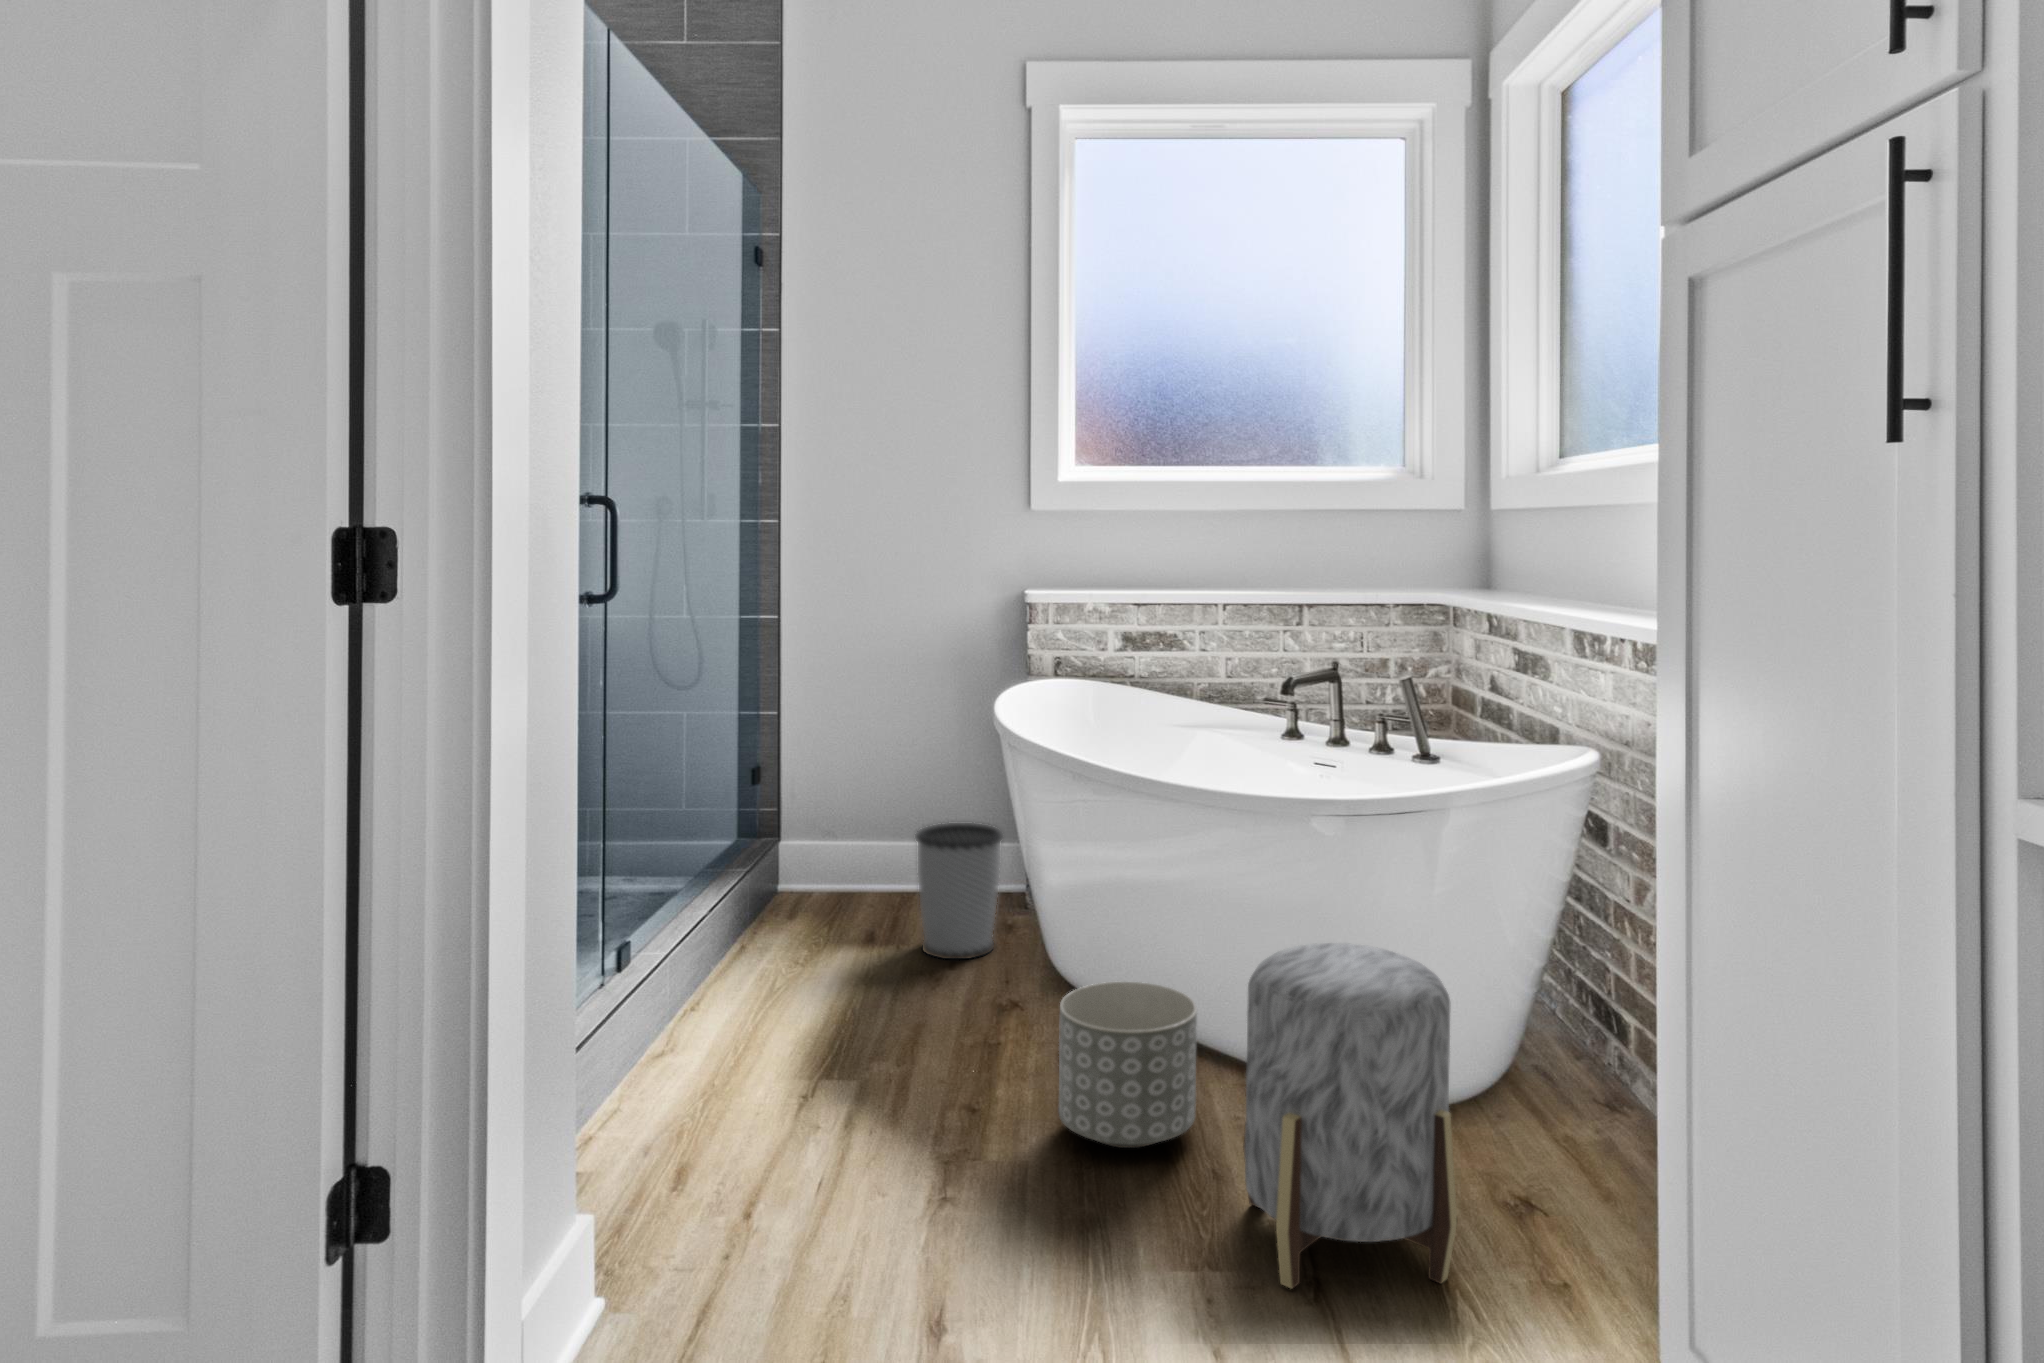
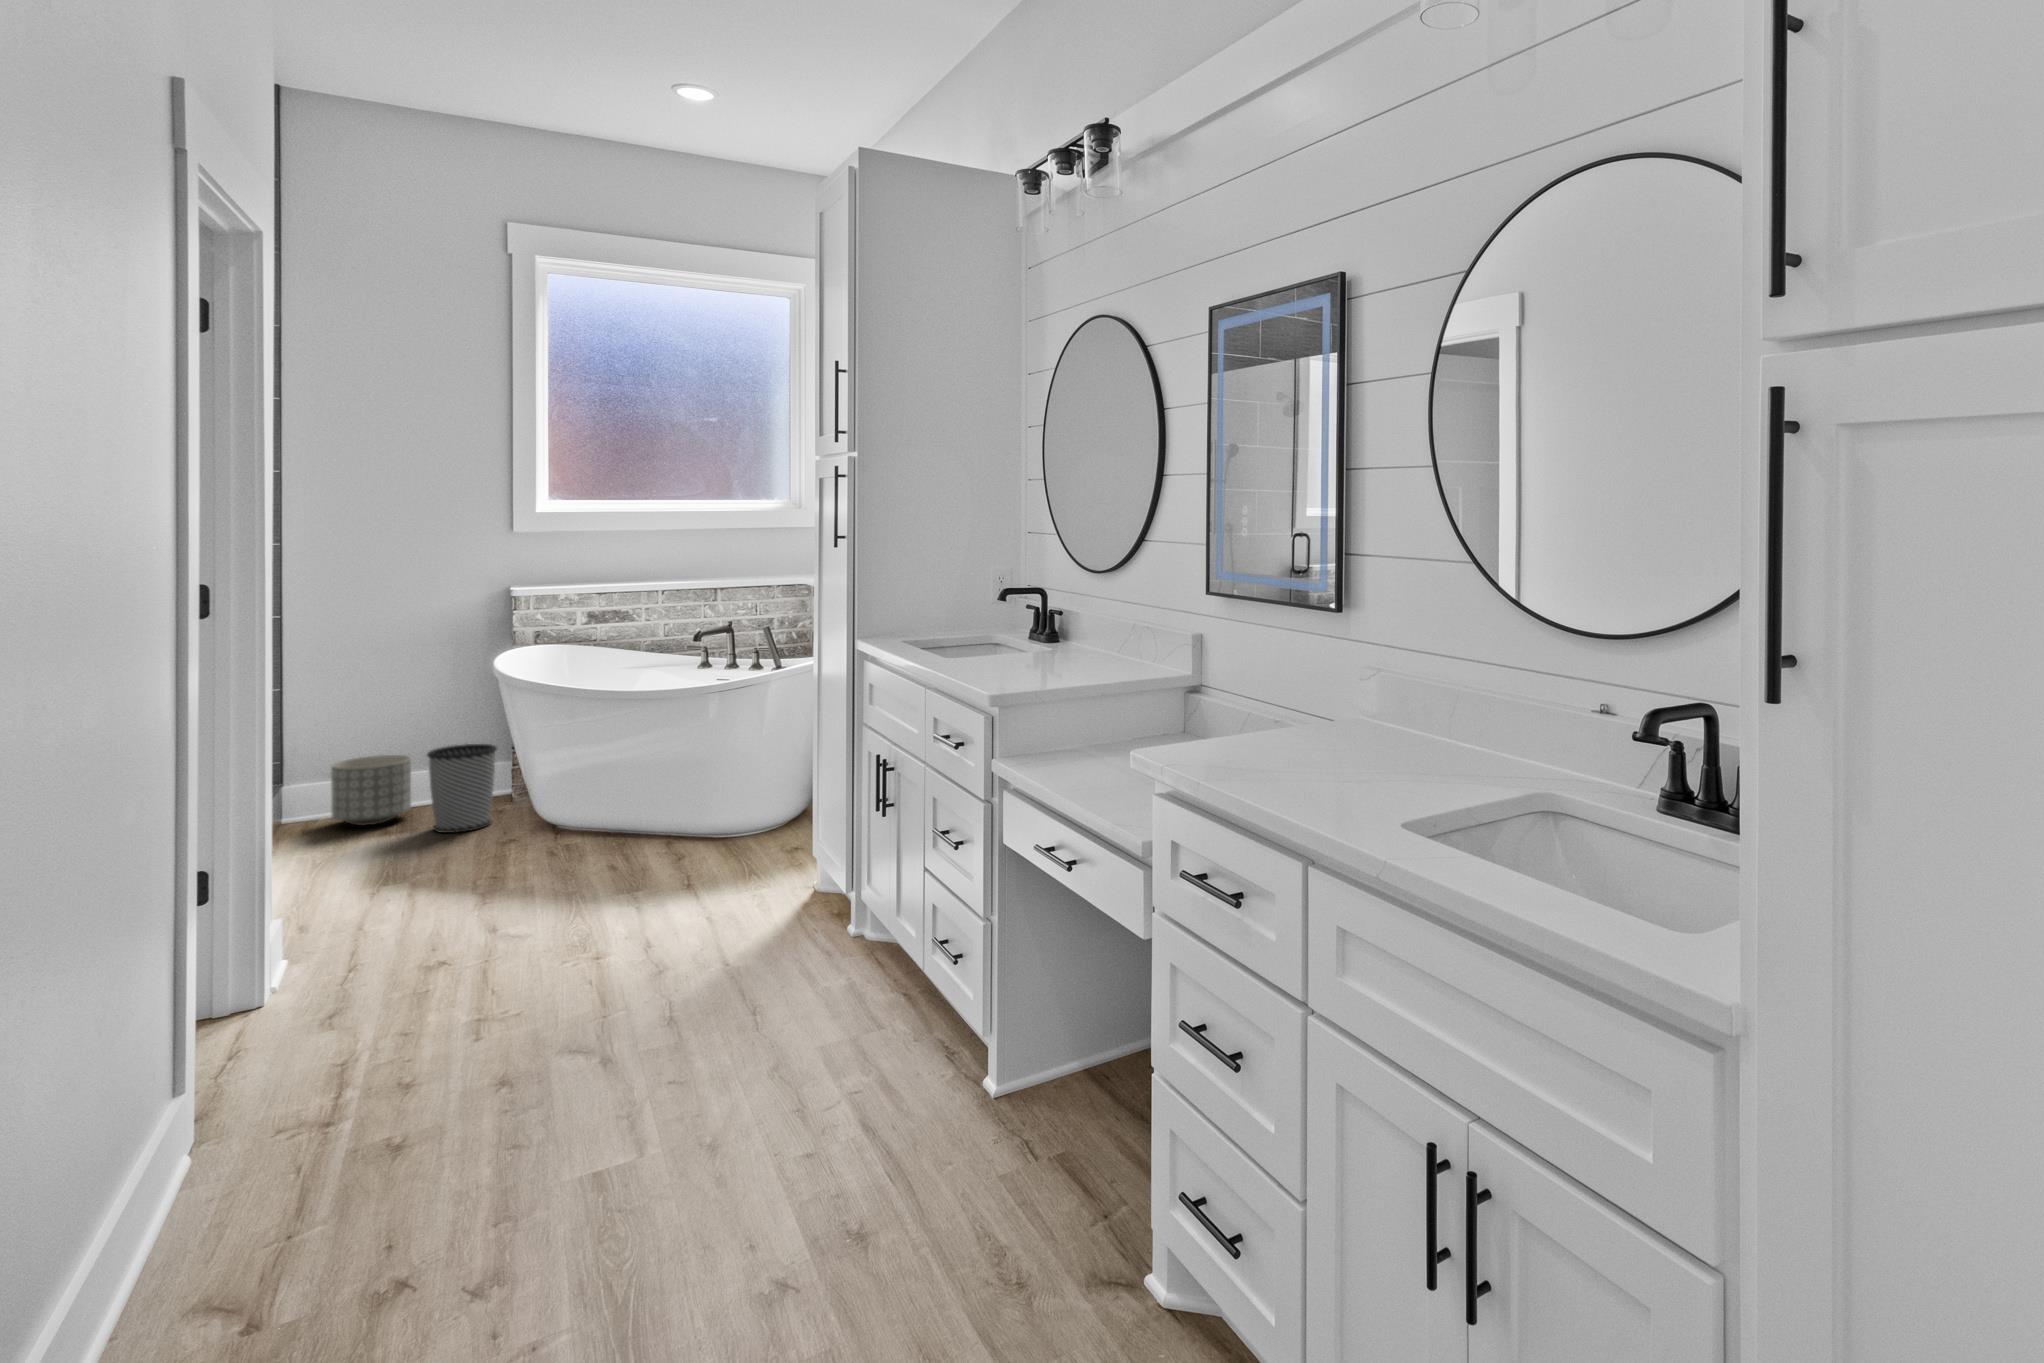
stool: present [1243,943,1457,1289] -> none [657,756,767,917]
planter: present [1059,982,1197,1148] -> present [331,755,411,826]

